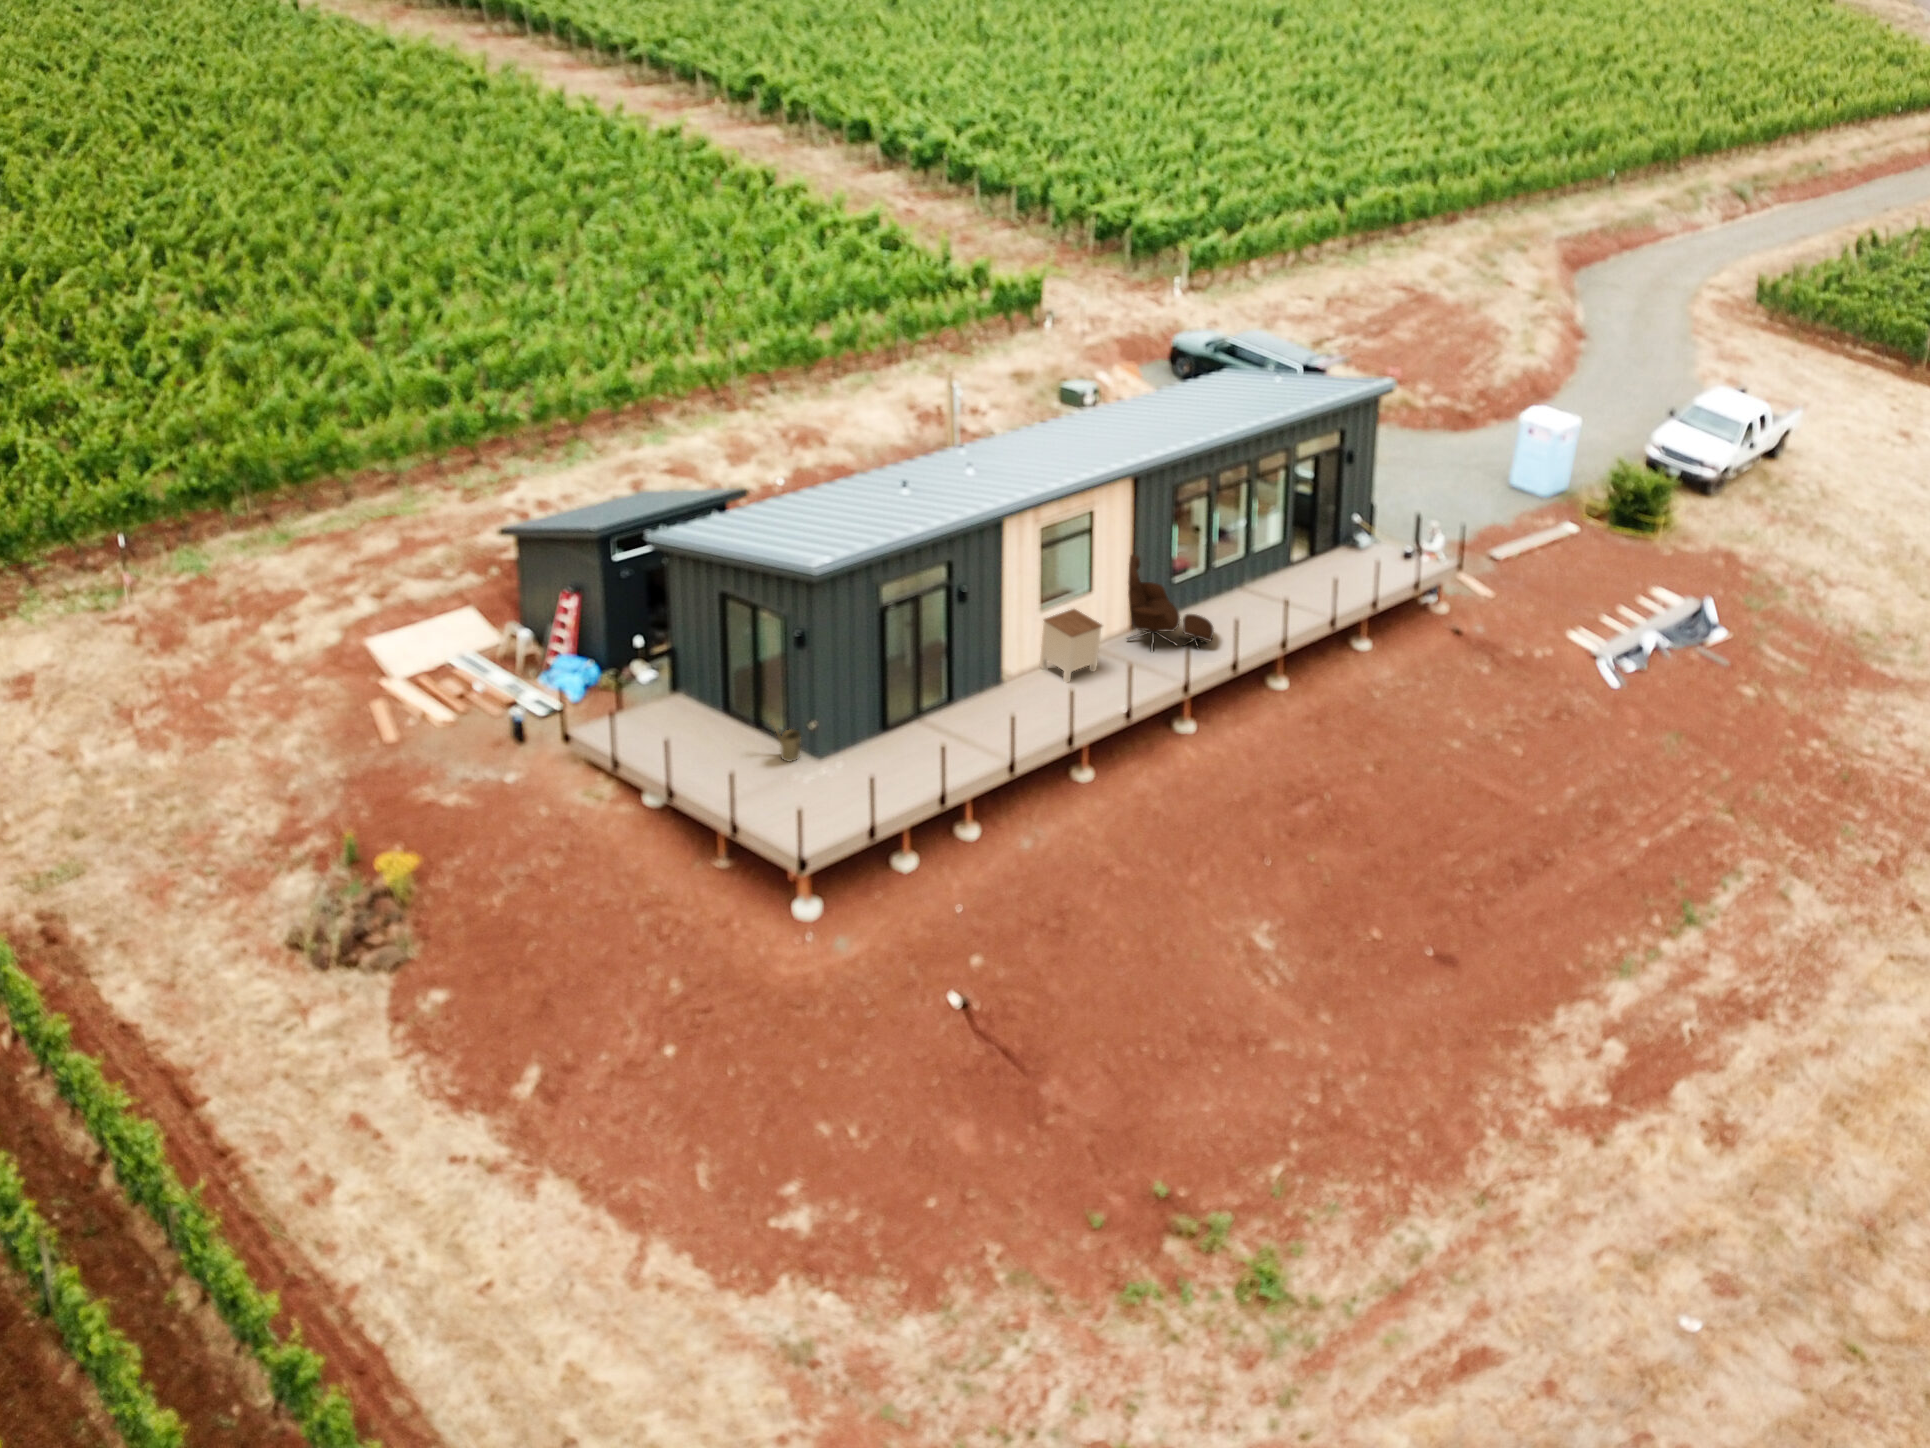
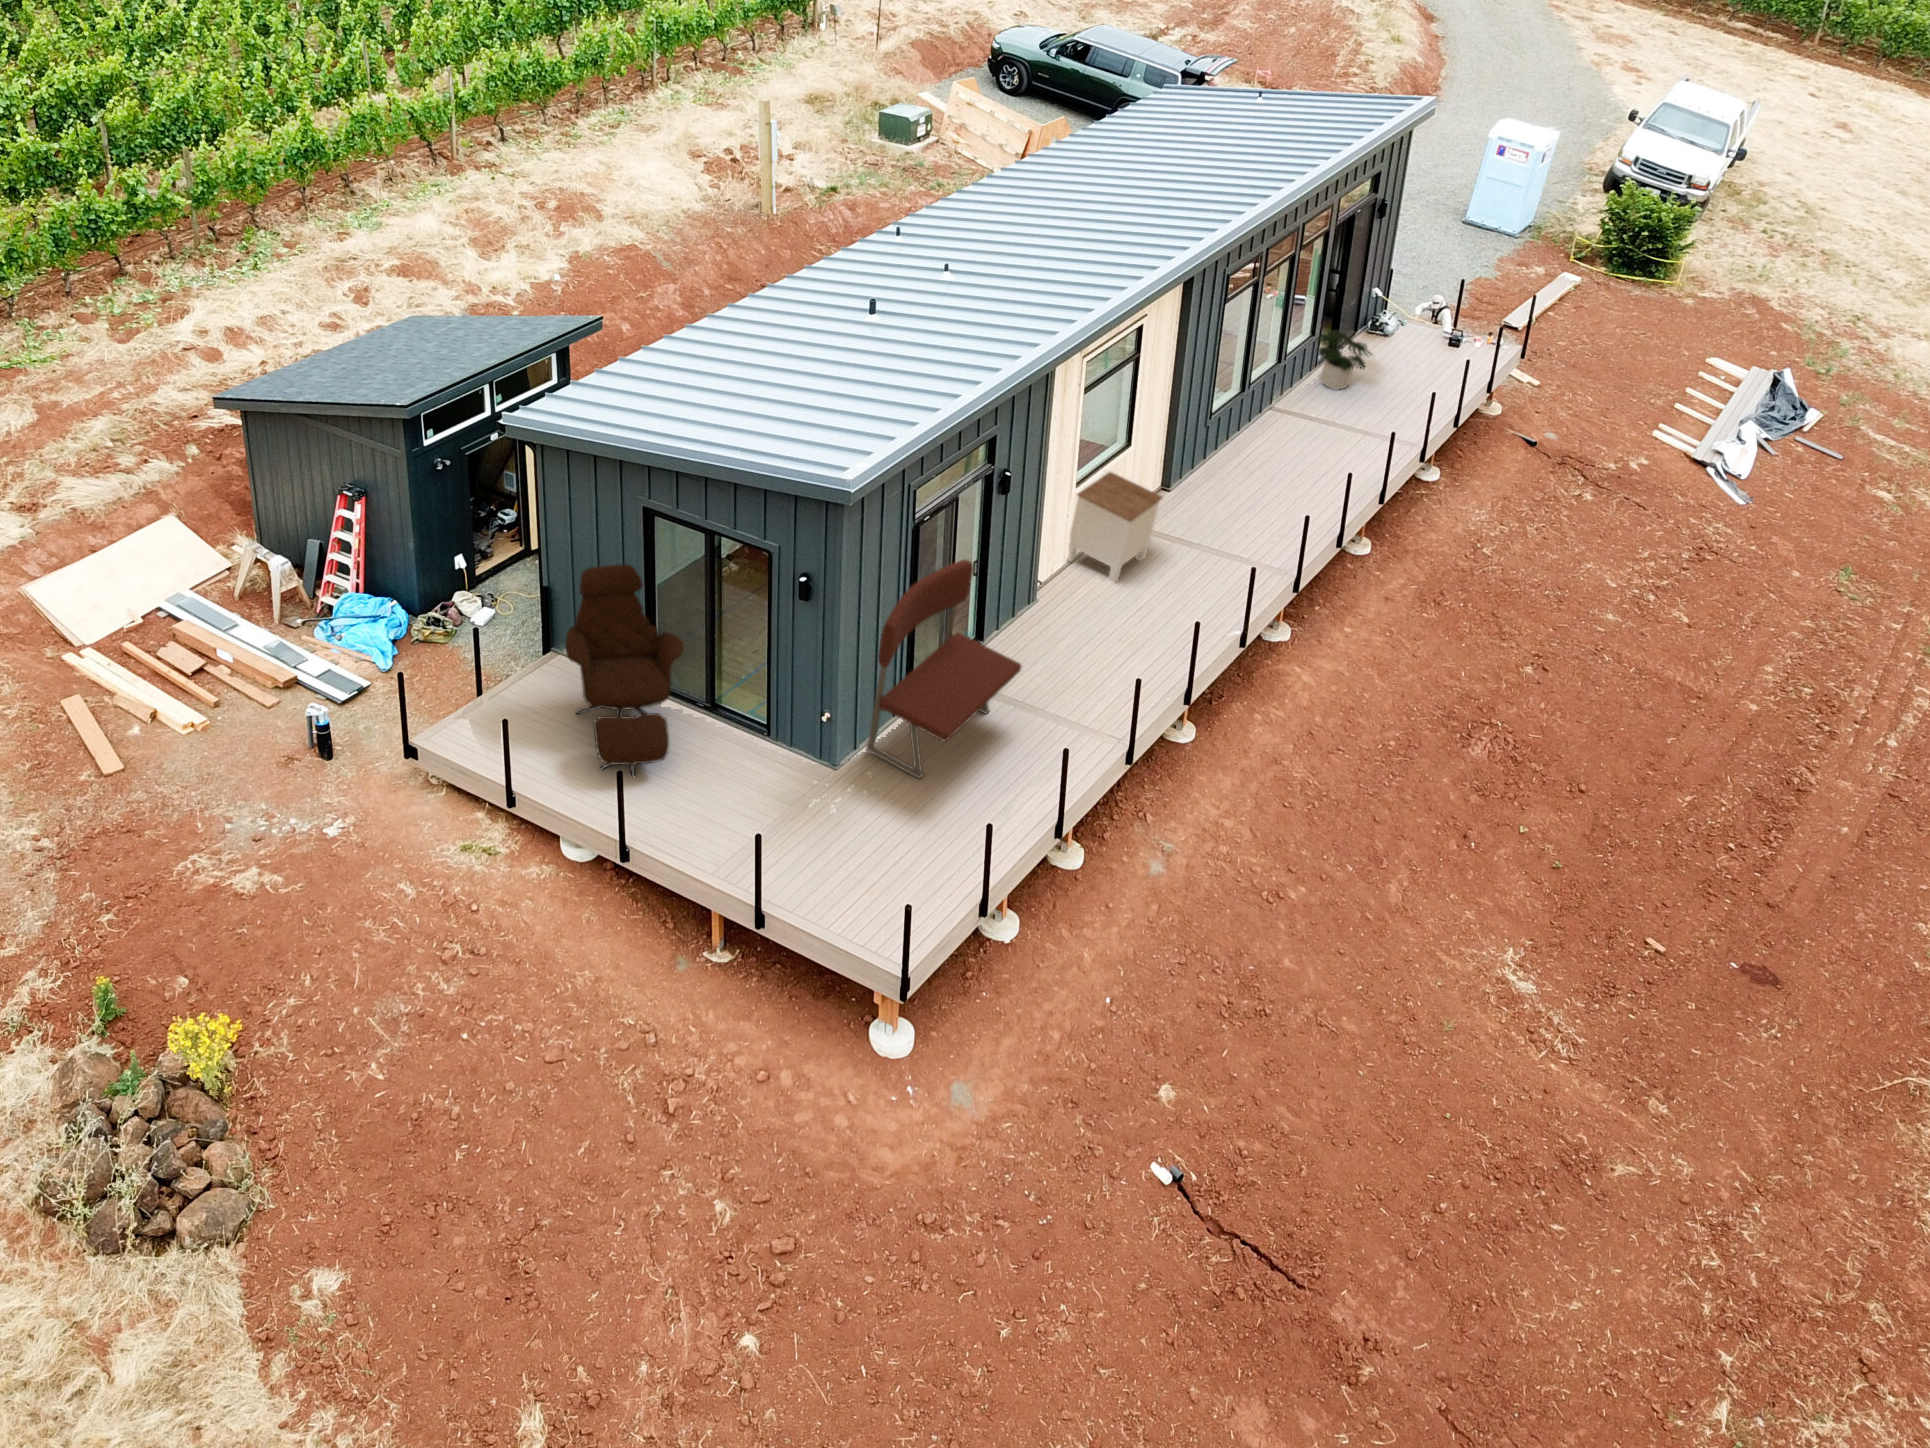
potted plant: none [1282,539,1326,582] -> present [1316,330,1372,390]
lounge chair: present [1128,555,1214,651] -> present [565,564,684,777]
bench: none [847,638,956,775] -> present [866,560,1021,779]
watering can: present [770,720,801,761] -> none [739,700,797,766]

